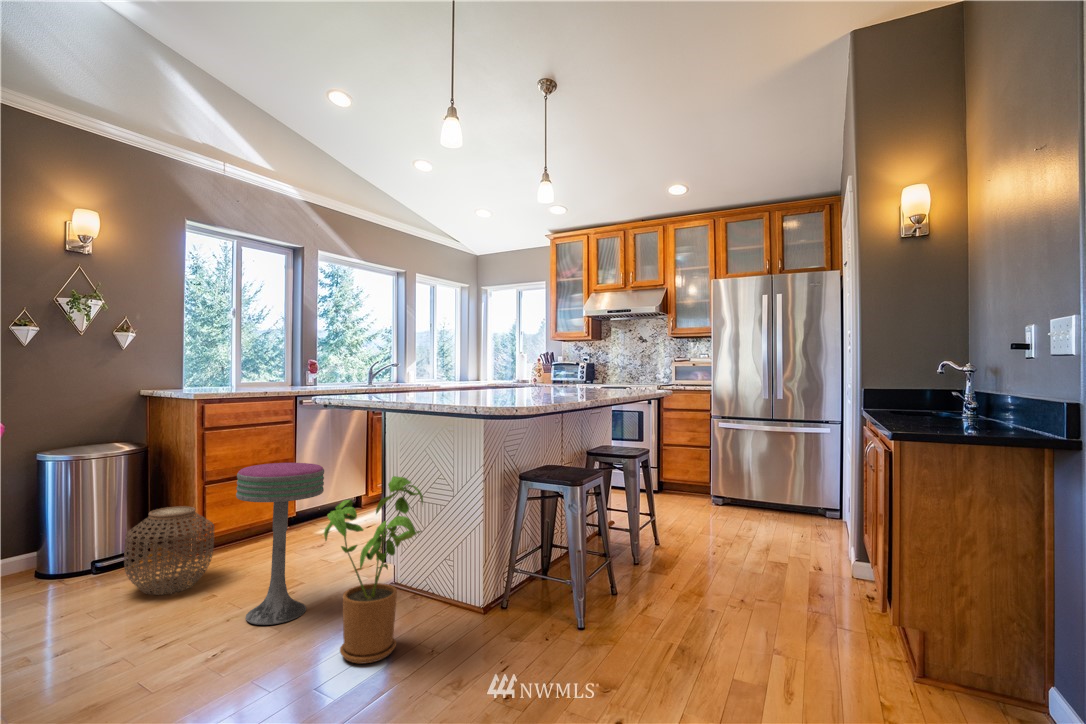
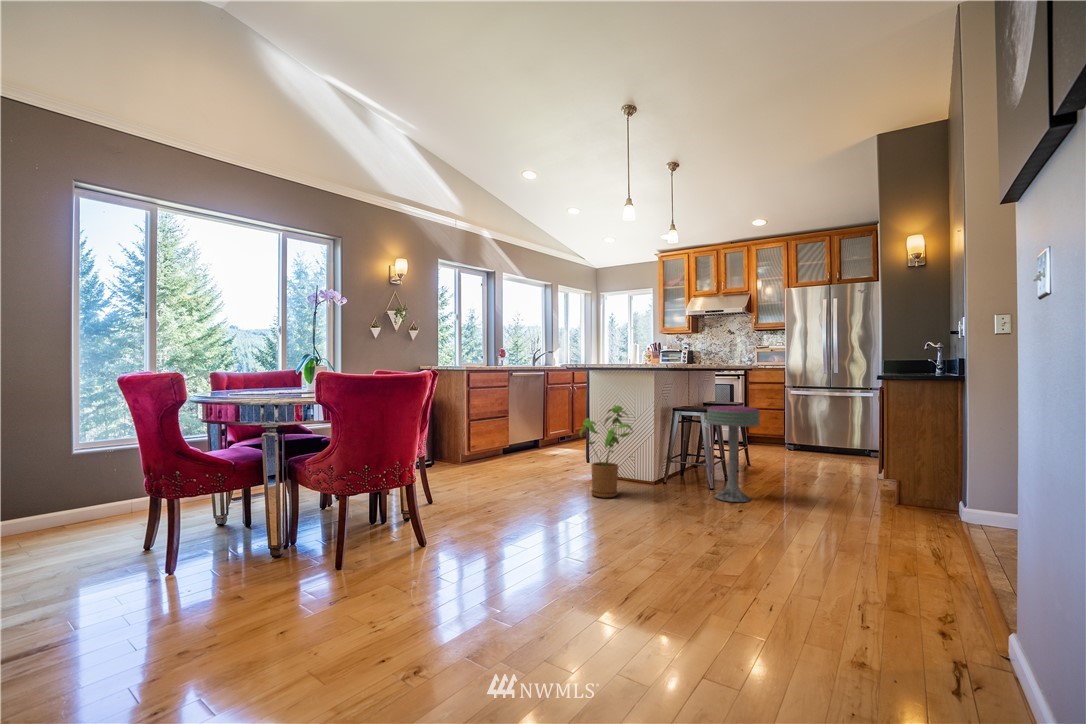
bar stool: present [236,463,324,625] -> present [707,406,760,502]
woven basket: present [124,506,214,595] -> none [448,430,490,476]

